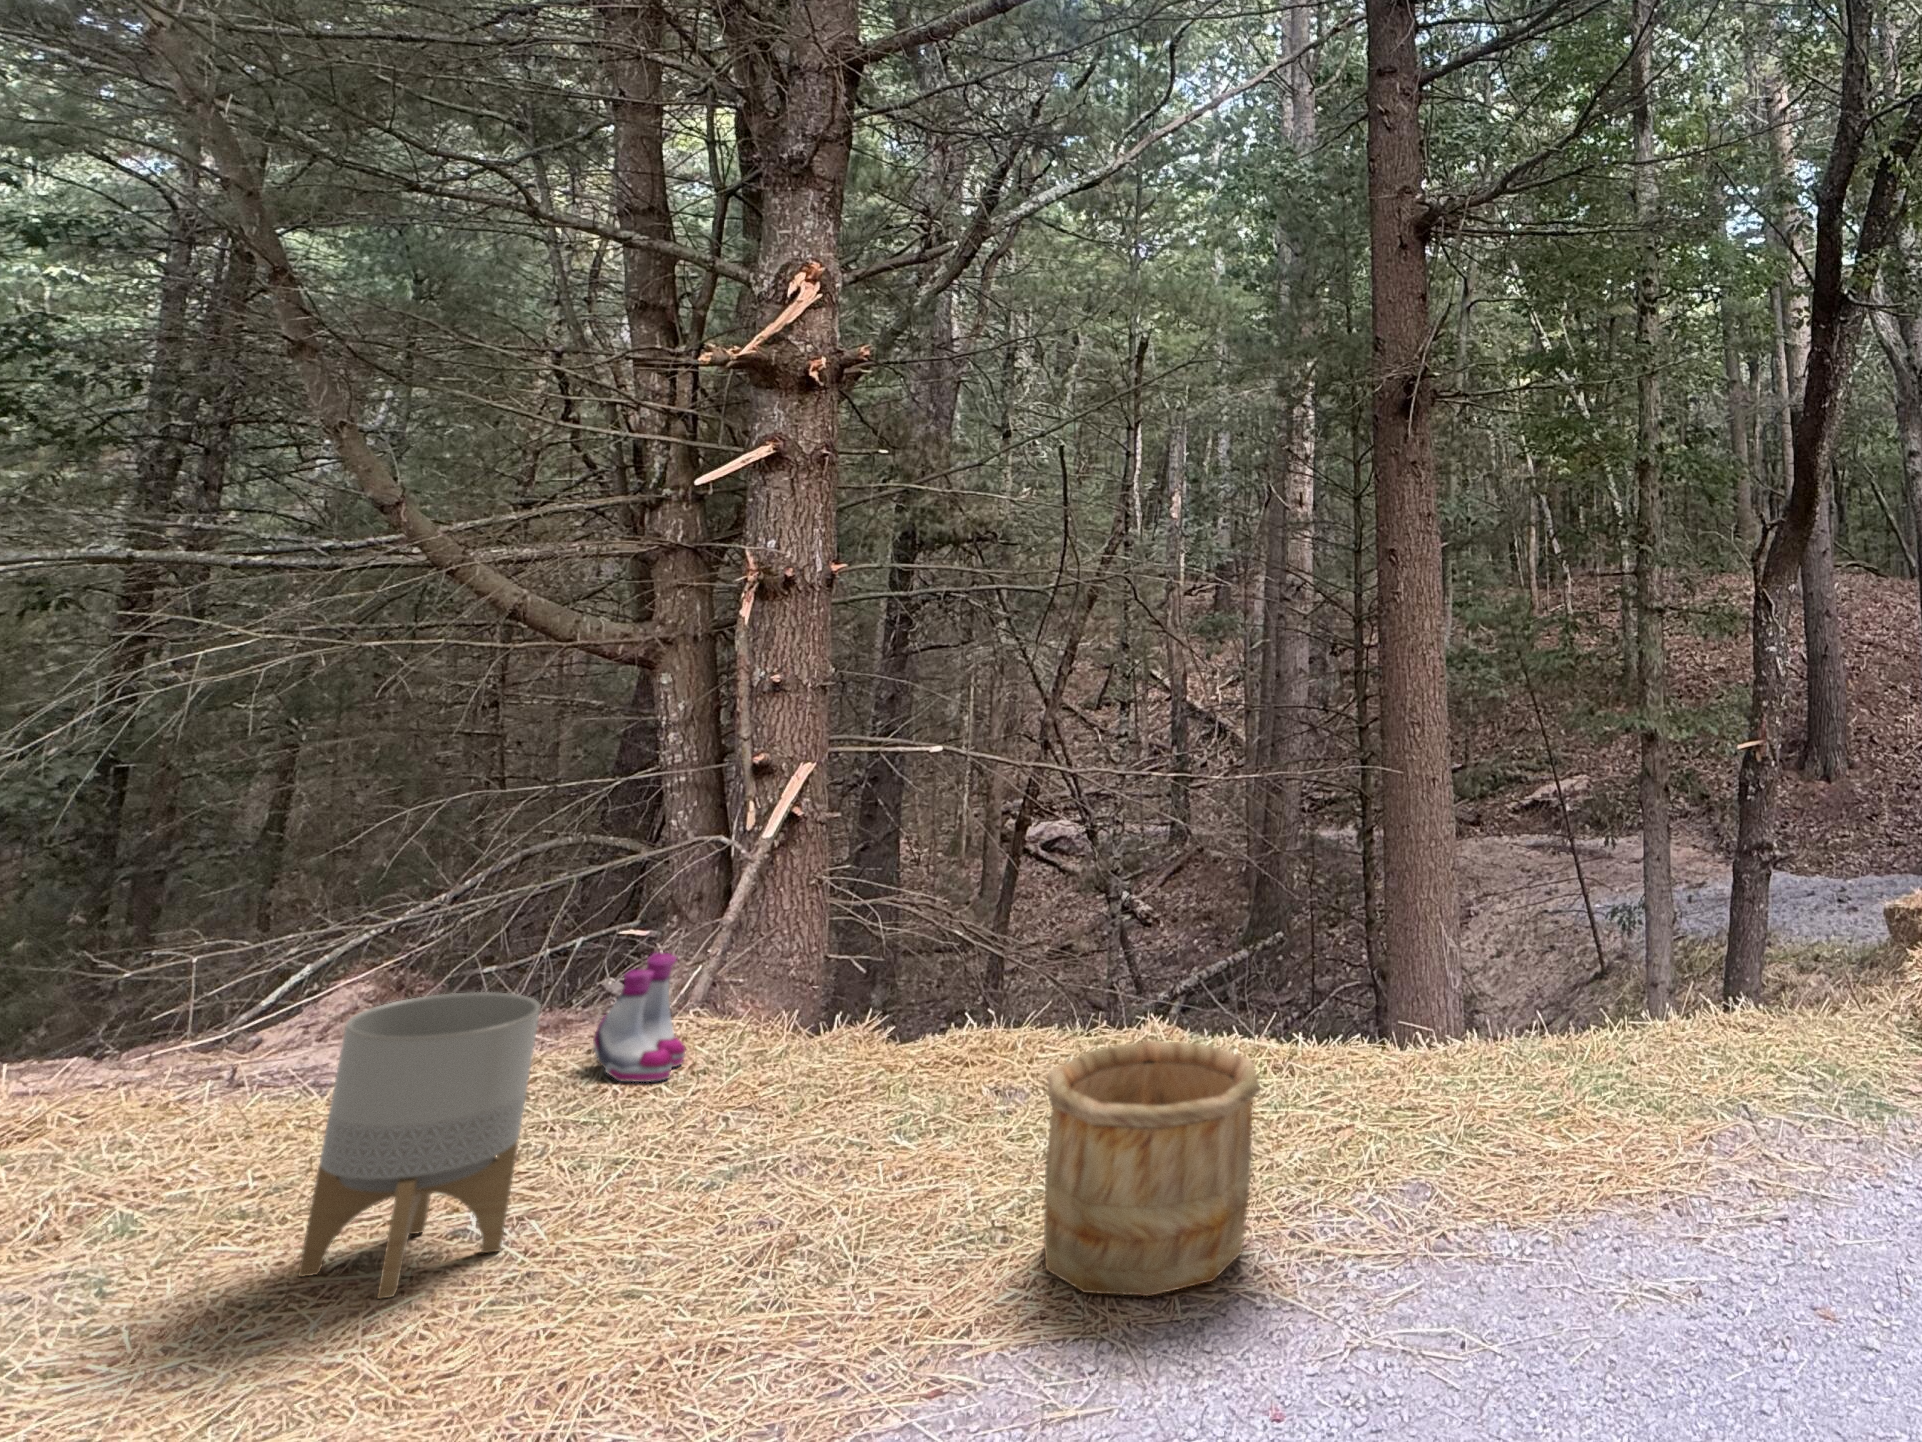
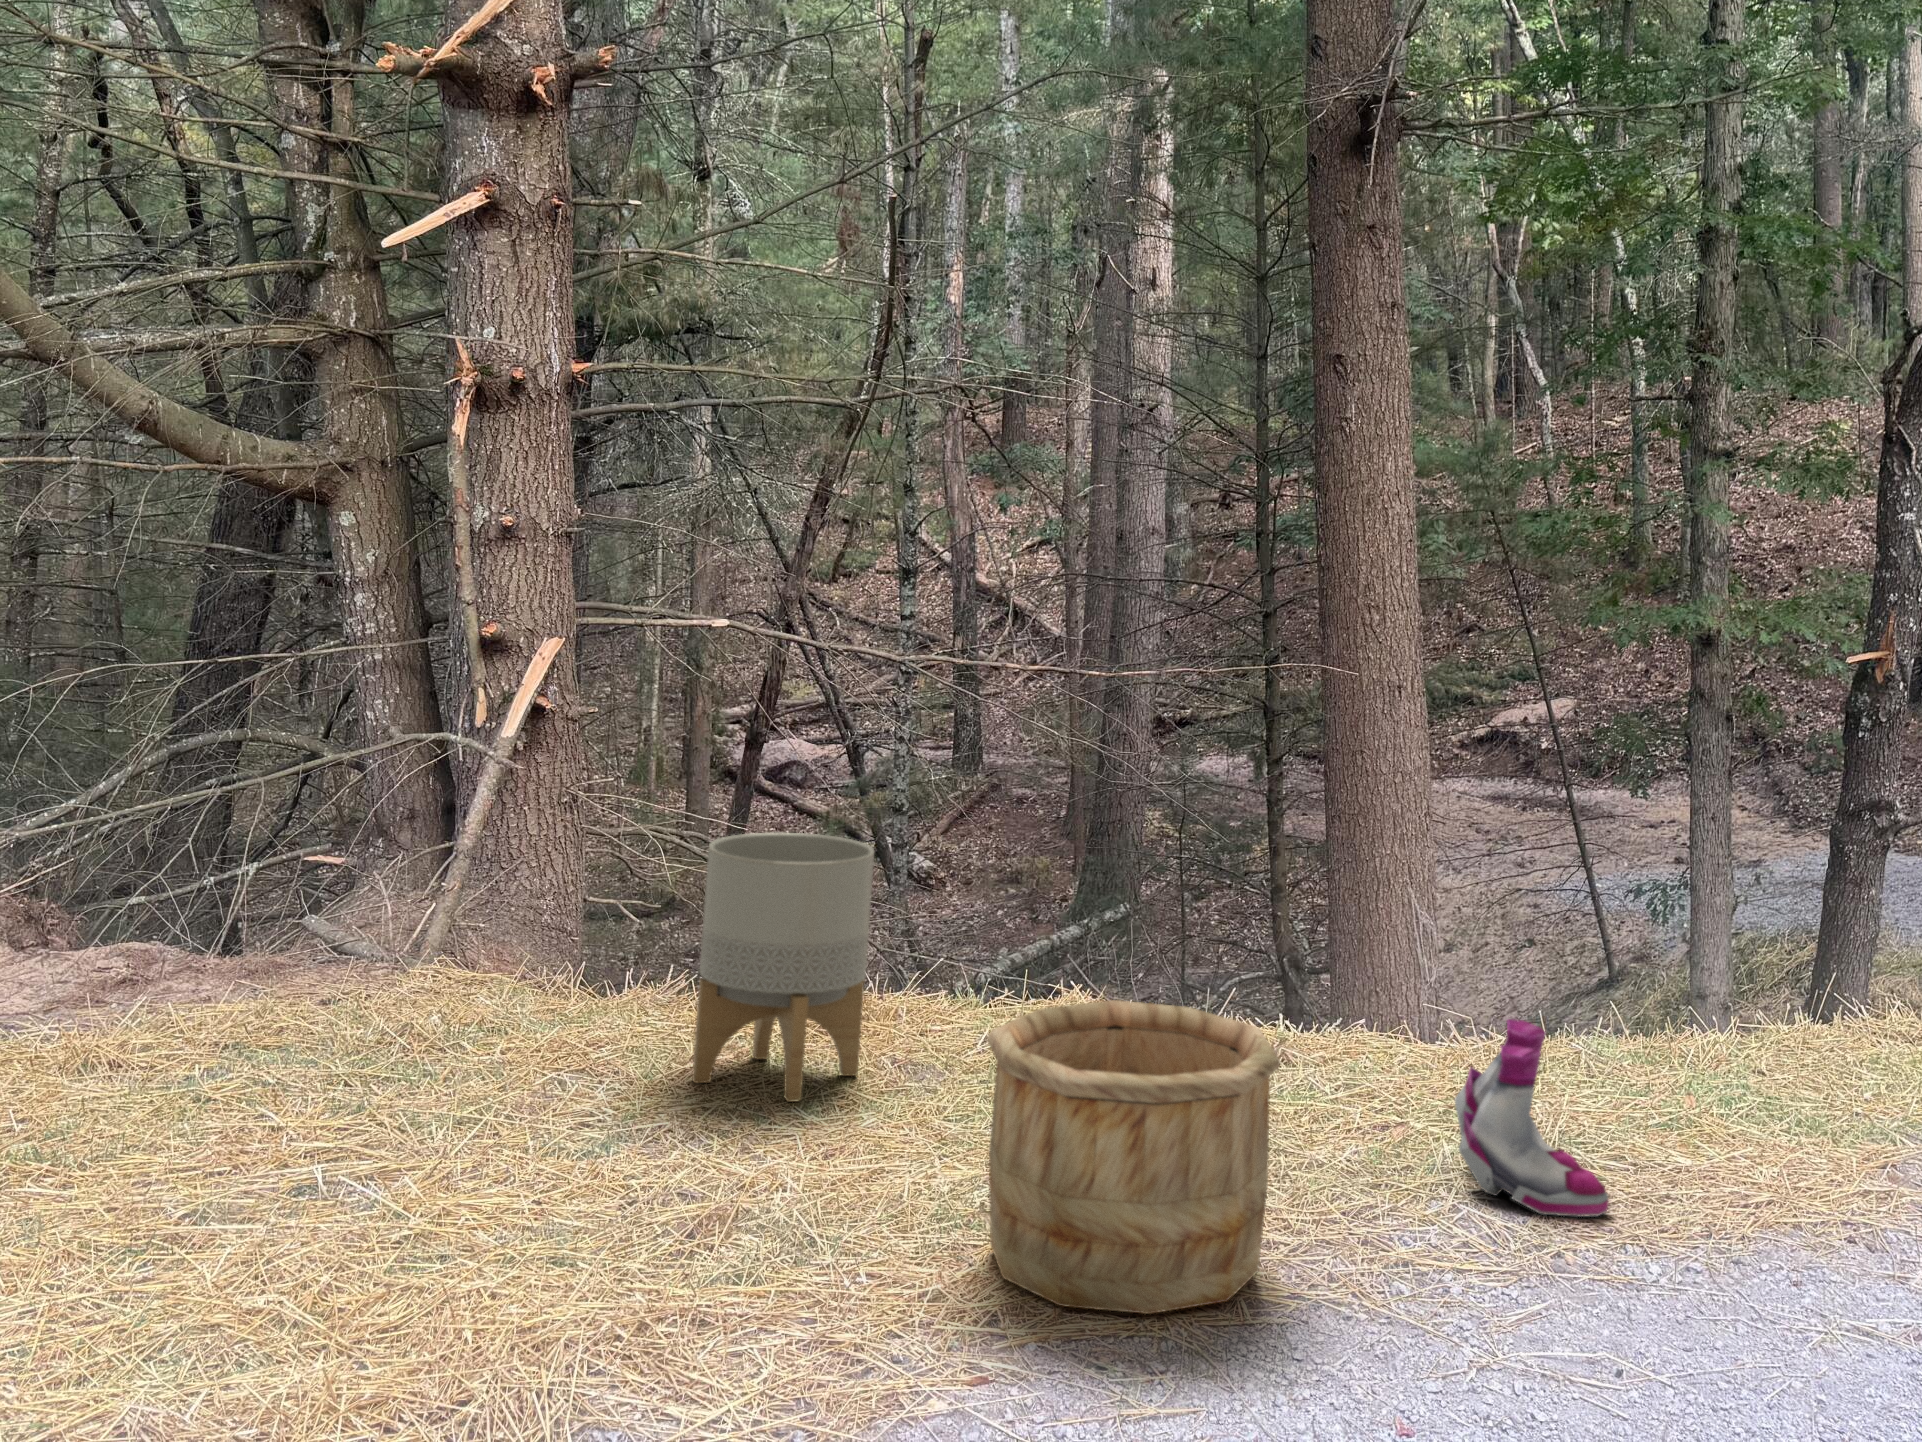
boots: present [593,953,686,1082] -> present [1454,1019,1609,1217]
planter: present [298,992,541,1299] -> present [692,833,874,1102]

